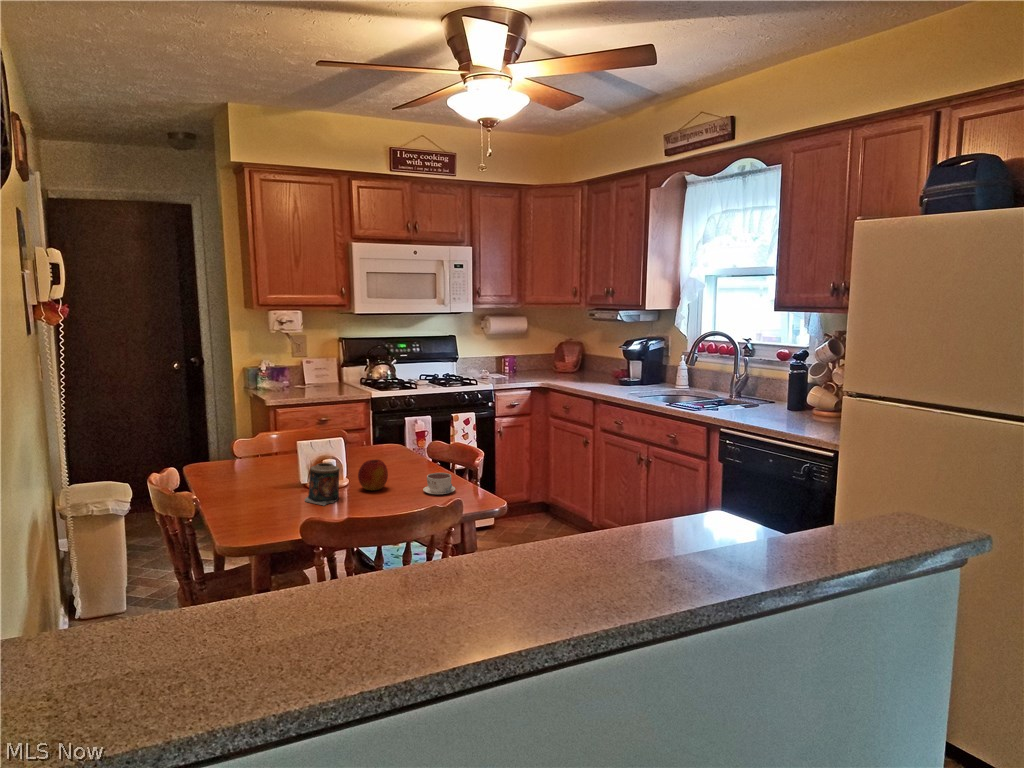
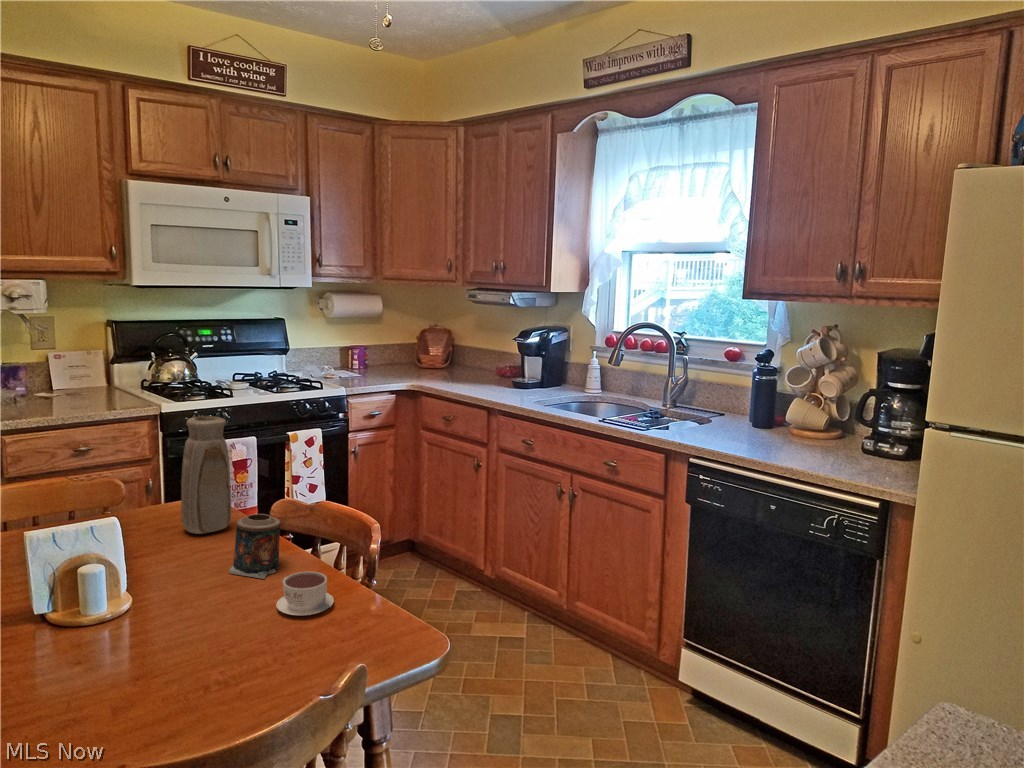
vase: none [377,388,405,459] -> present [181,416,231,534]
apple: present [358,459,388,491] -> none [152,557,209,615]
candle: present [305,463,340,505] -> present [229,514,281,579]

